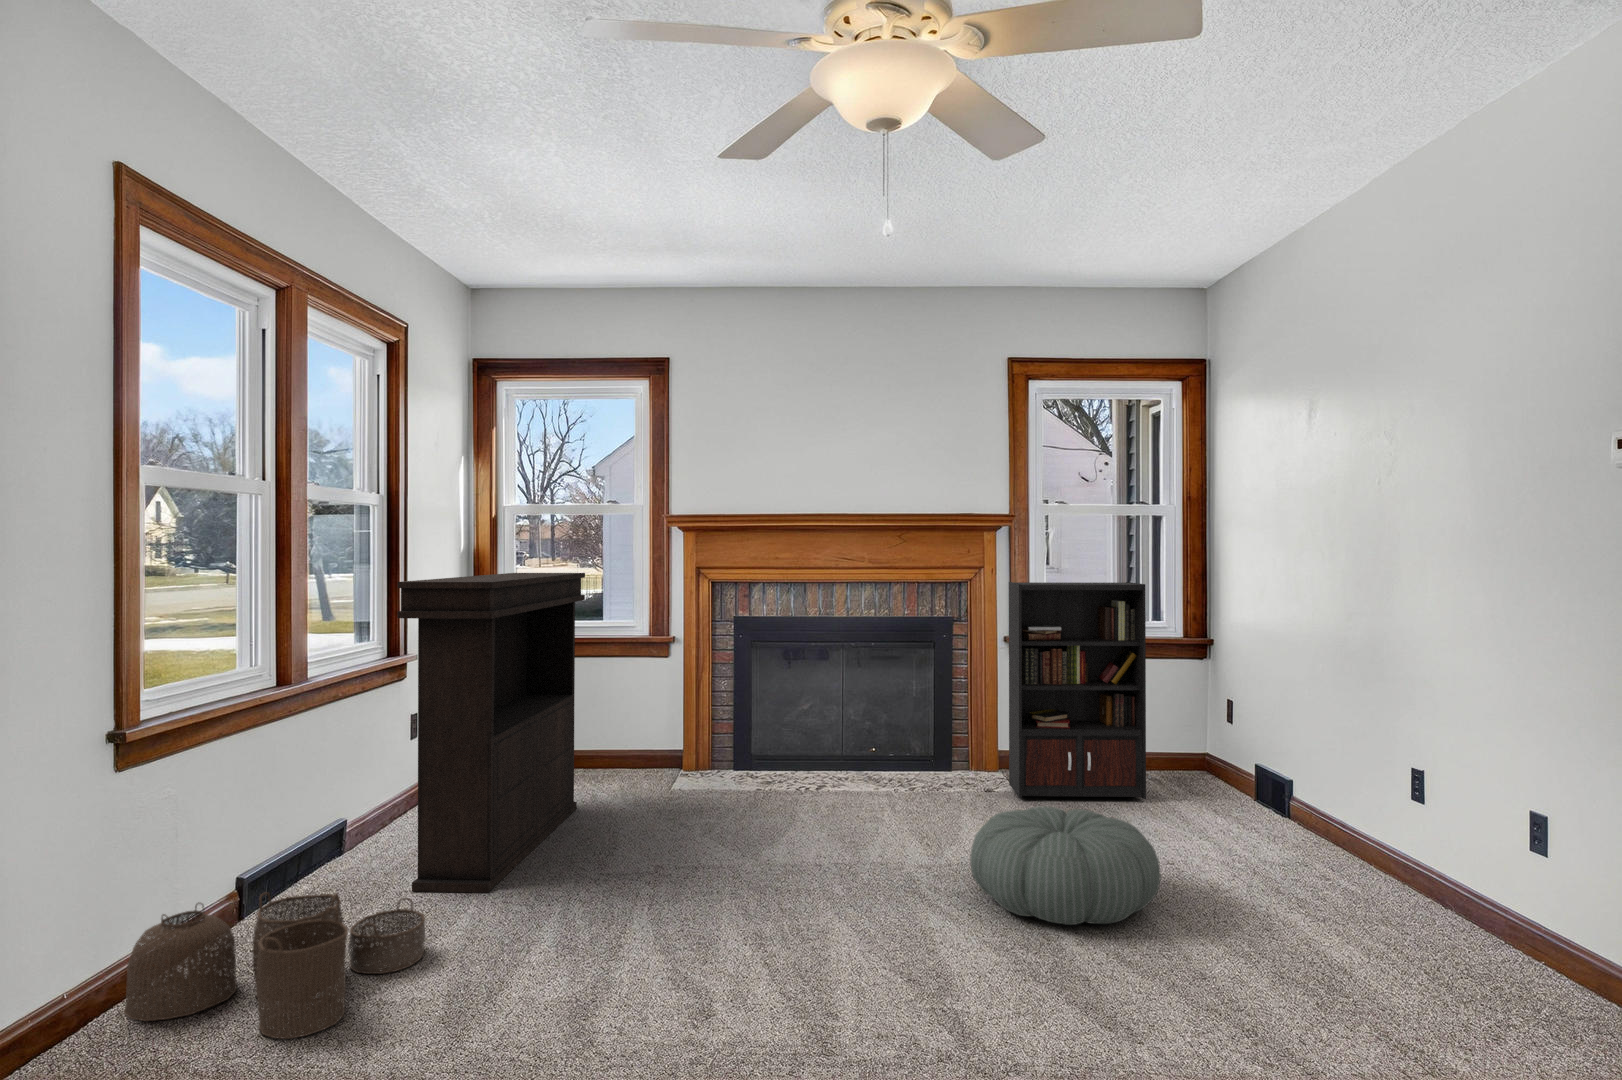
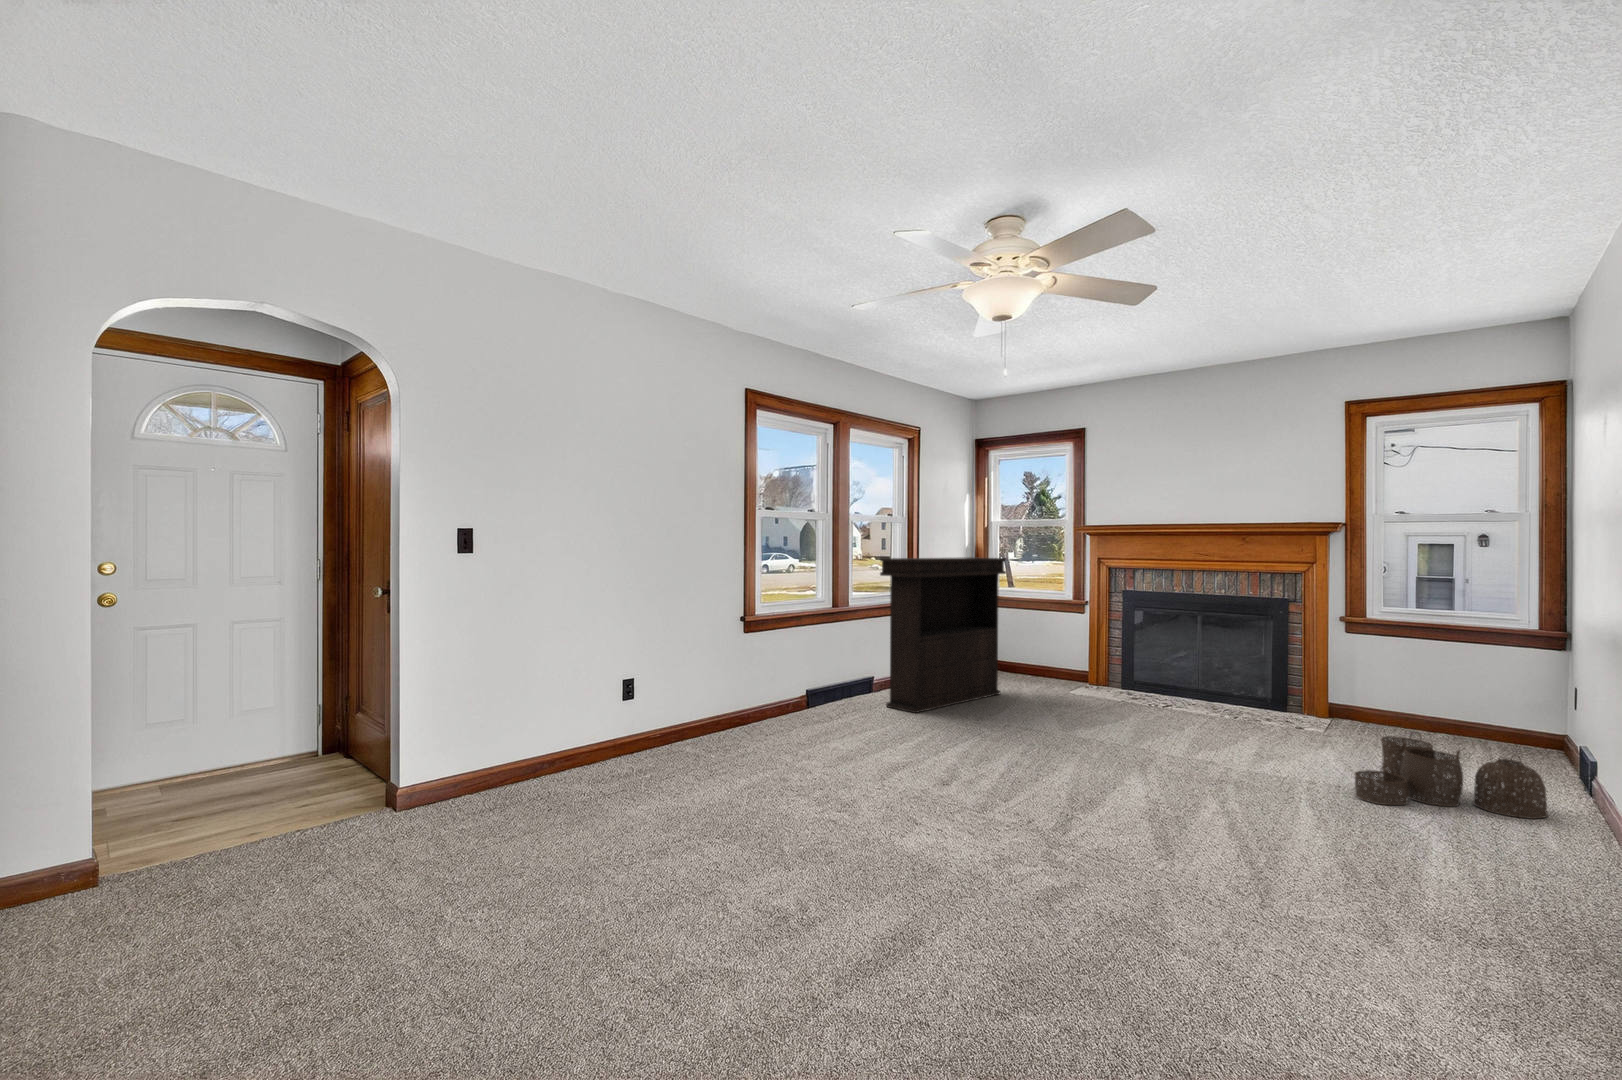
bookcase: present [1009,582,1151,799] -> none [1305,572,1479,756]
pouf: present [970,806,1161,925] -> none [1152,716,1287,789]
woven basket: present [124,892,425,1039] -> present [1355,733,1548,819]

